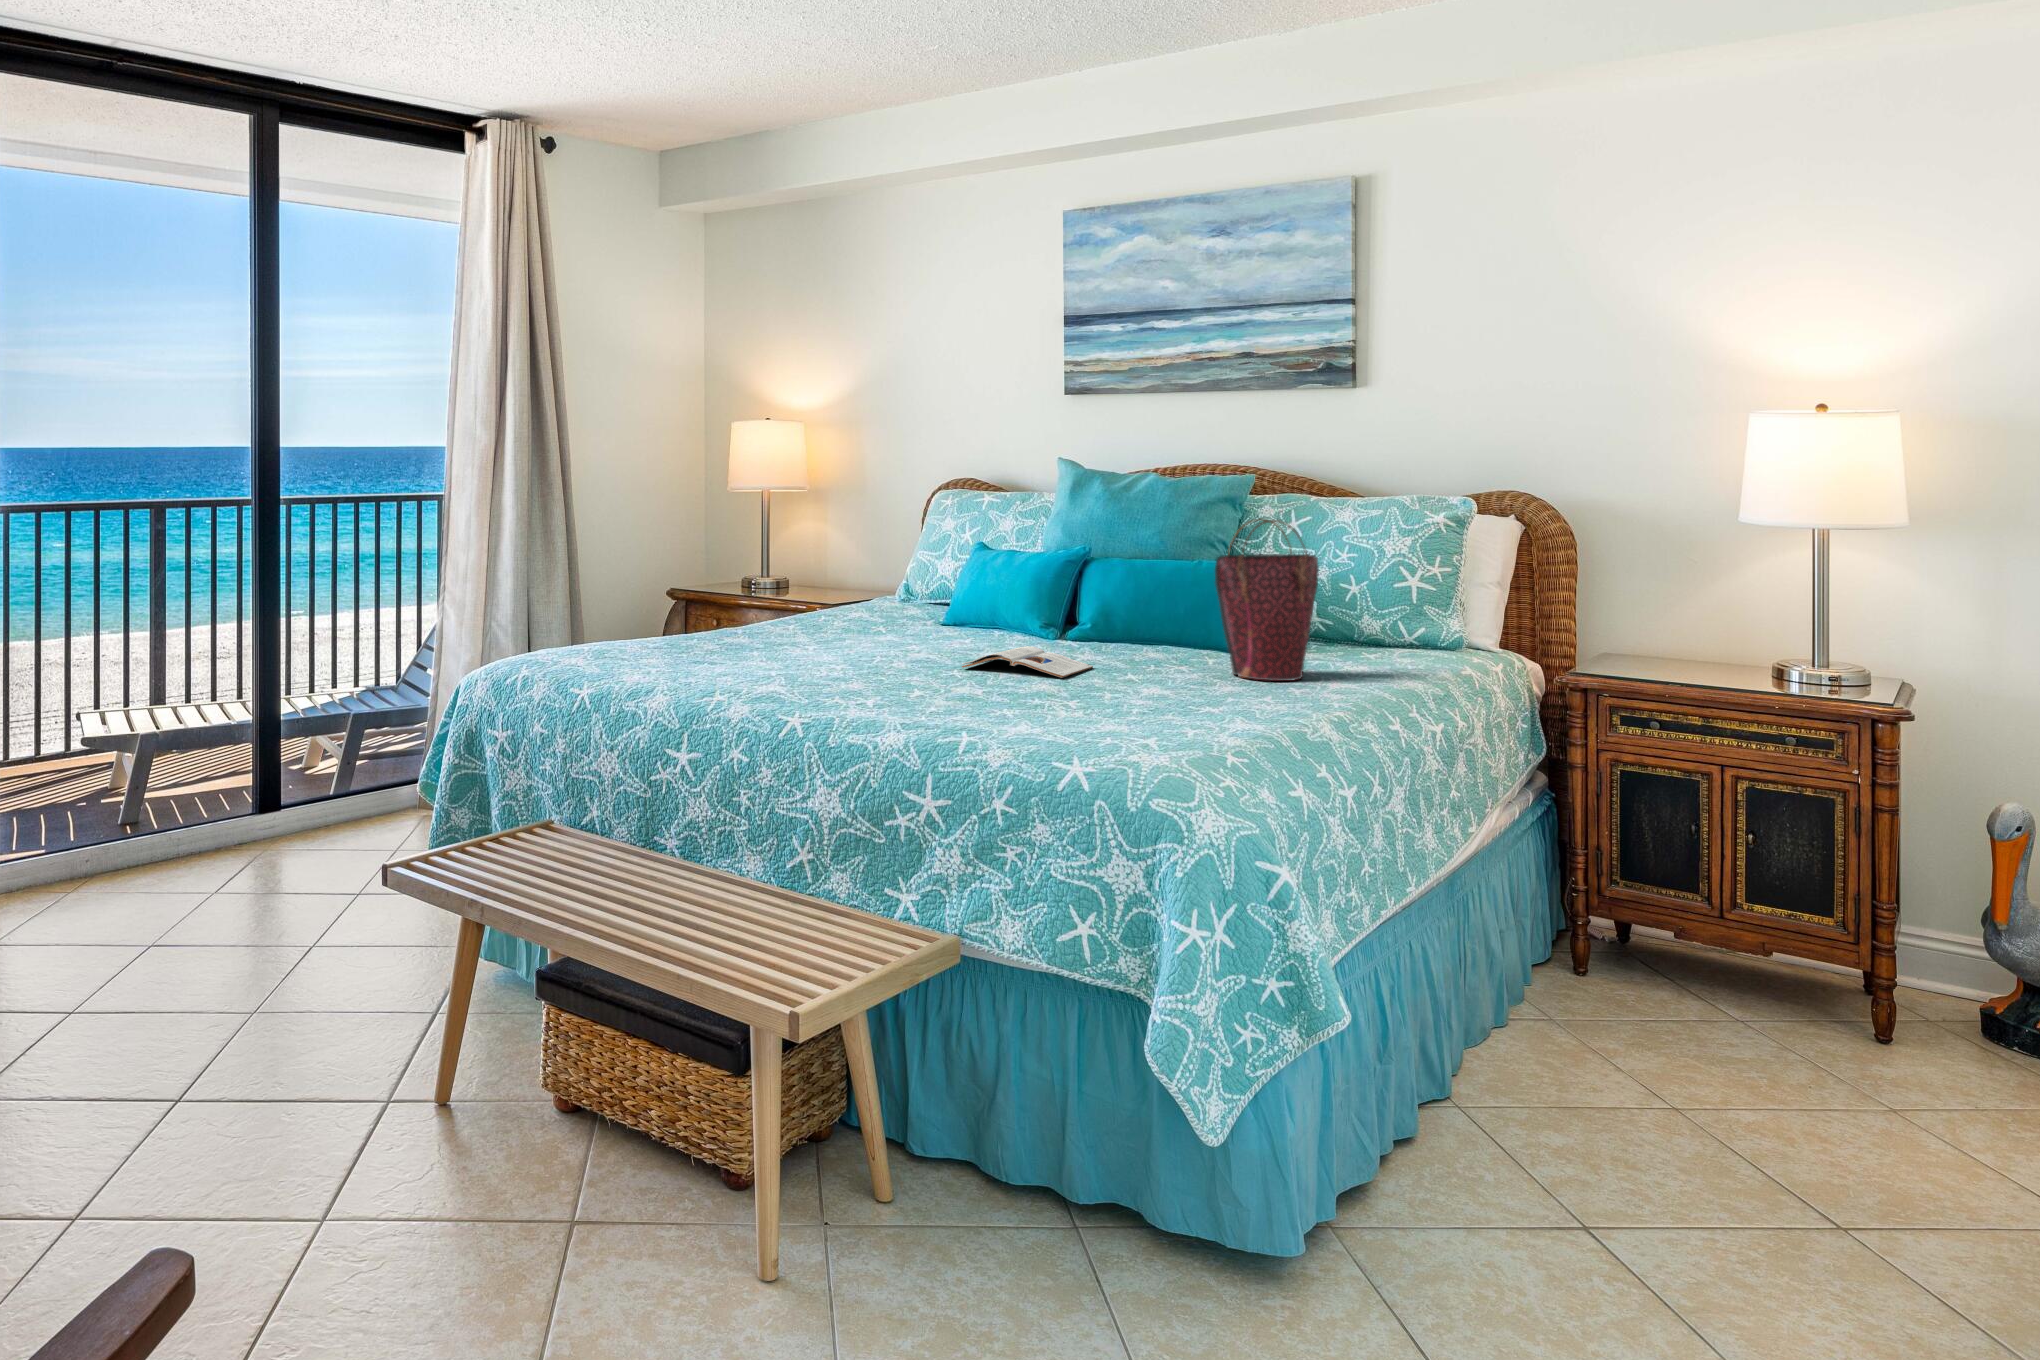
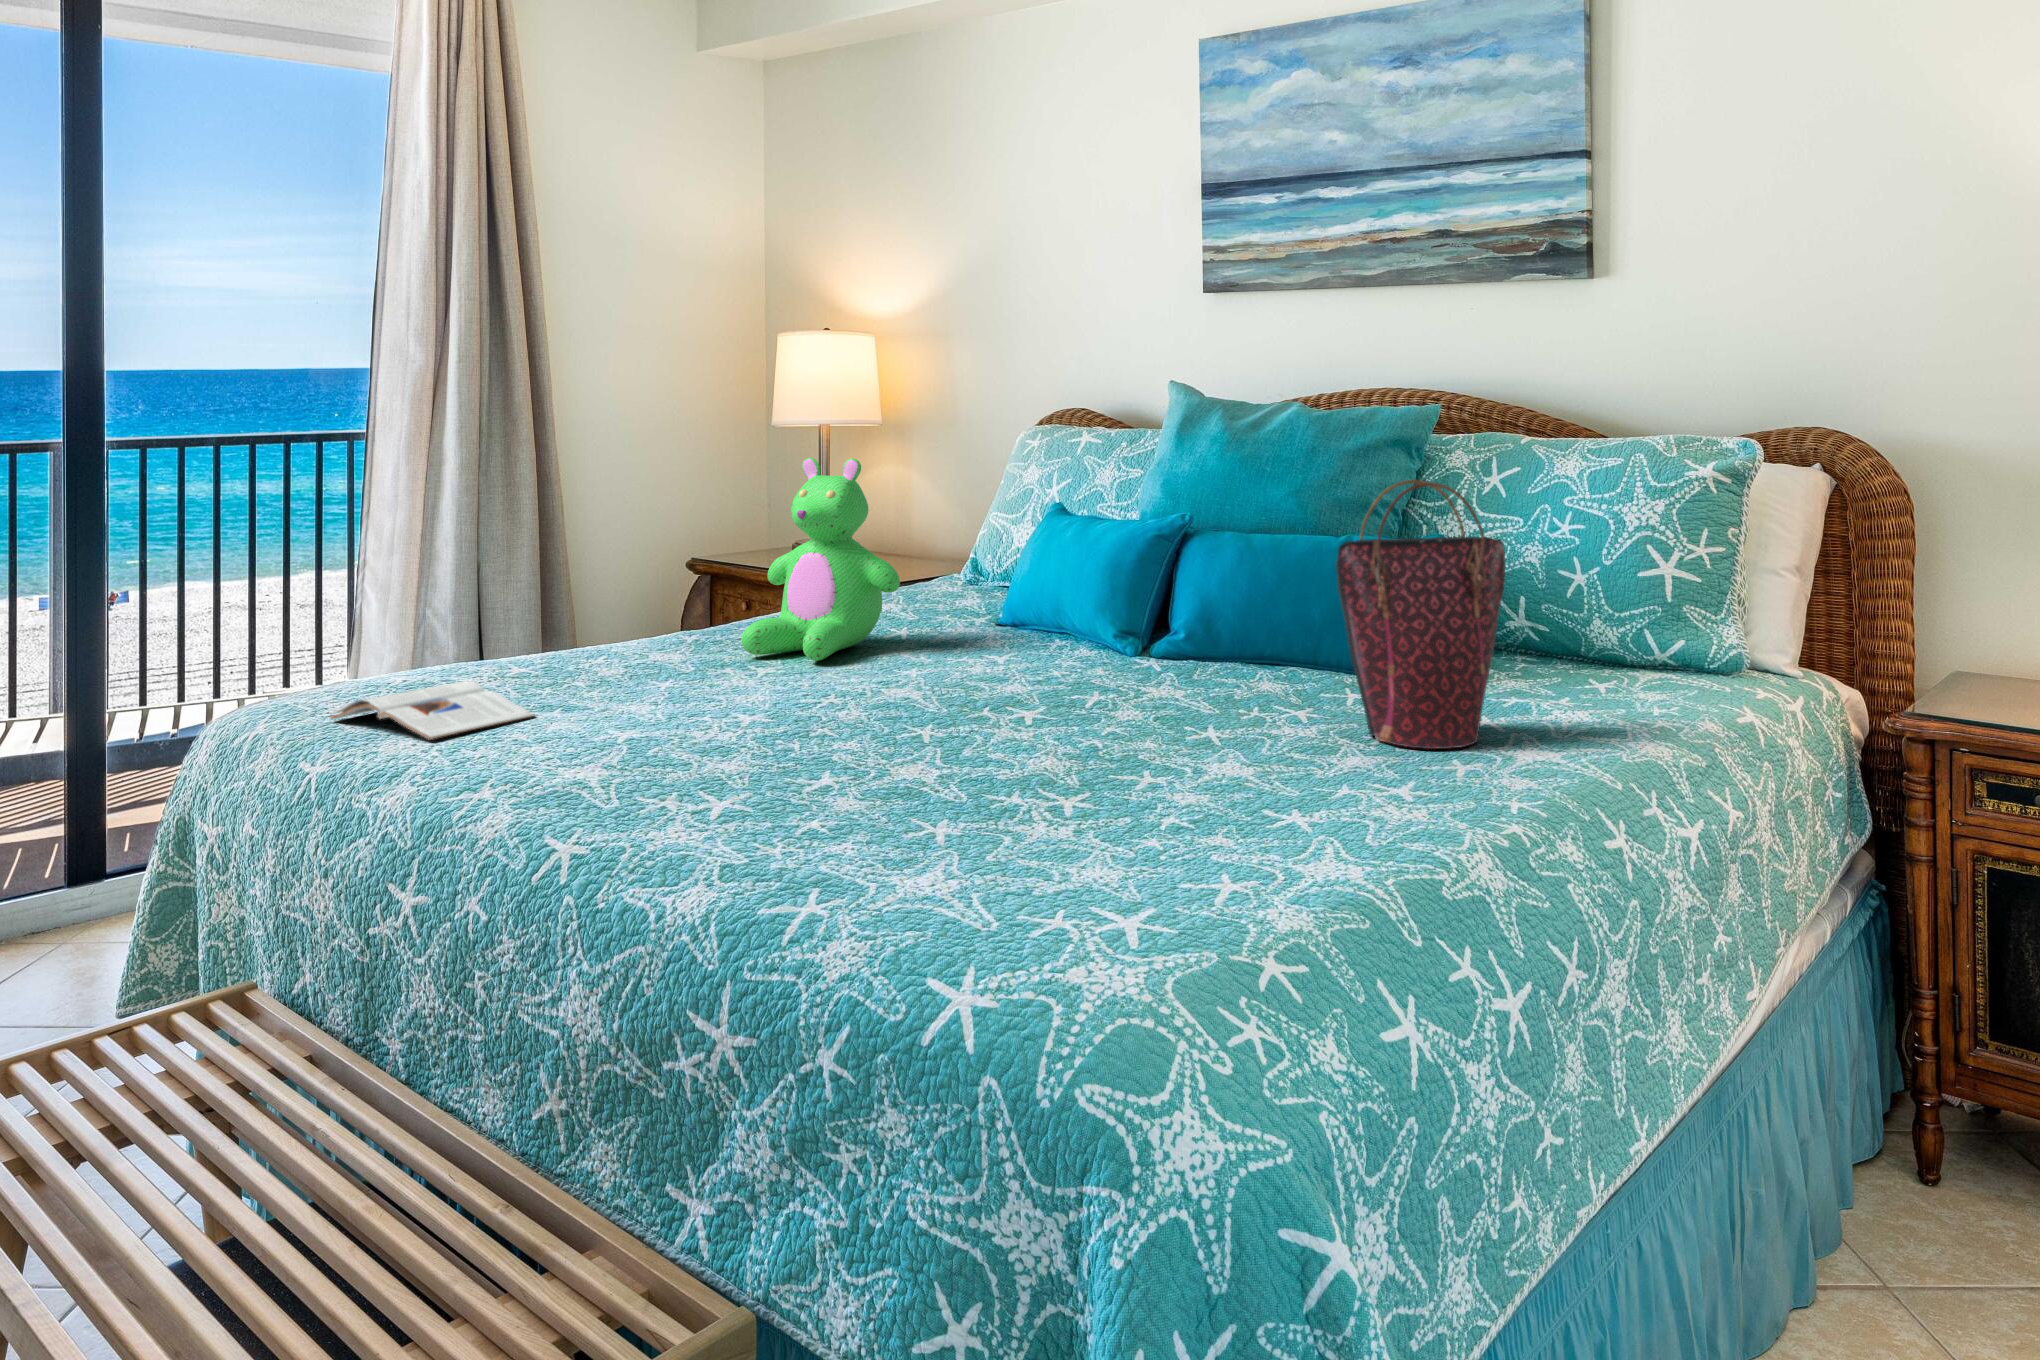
teddy bear: none [794,507,897,638] -> present [742,458,900,661]
magazine: present [962,646,1093,678] -> present [331,681,535,740]

